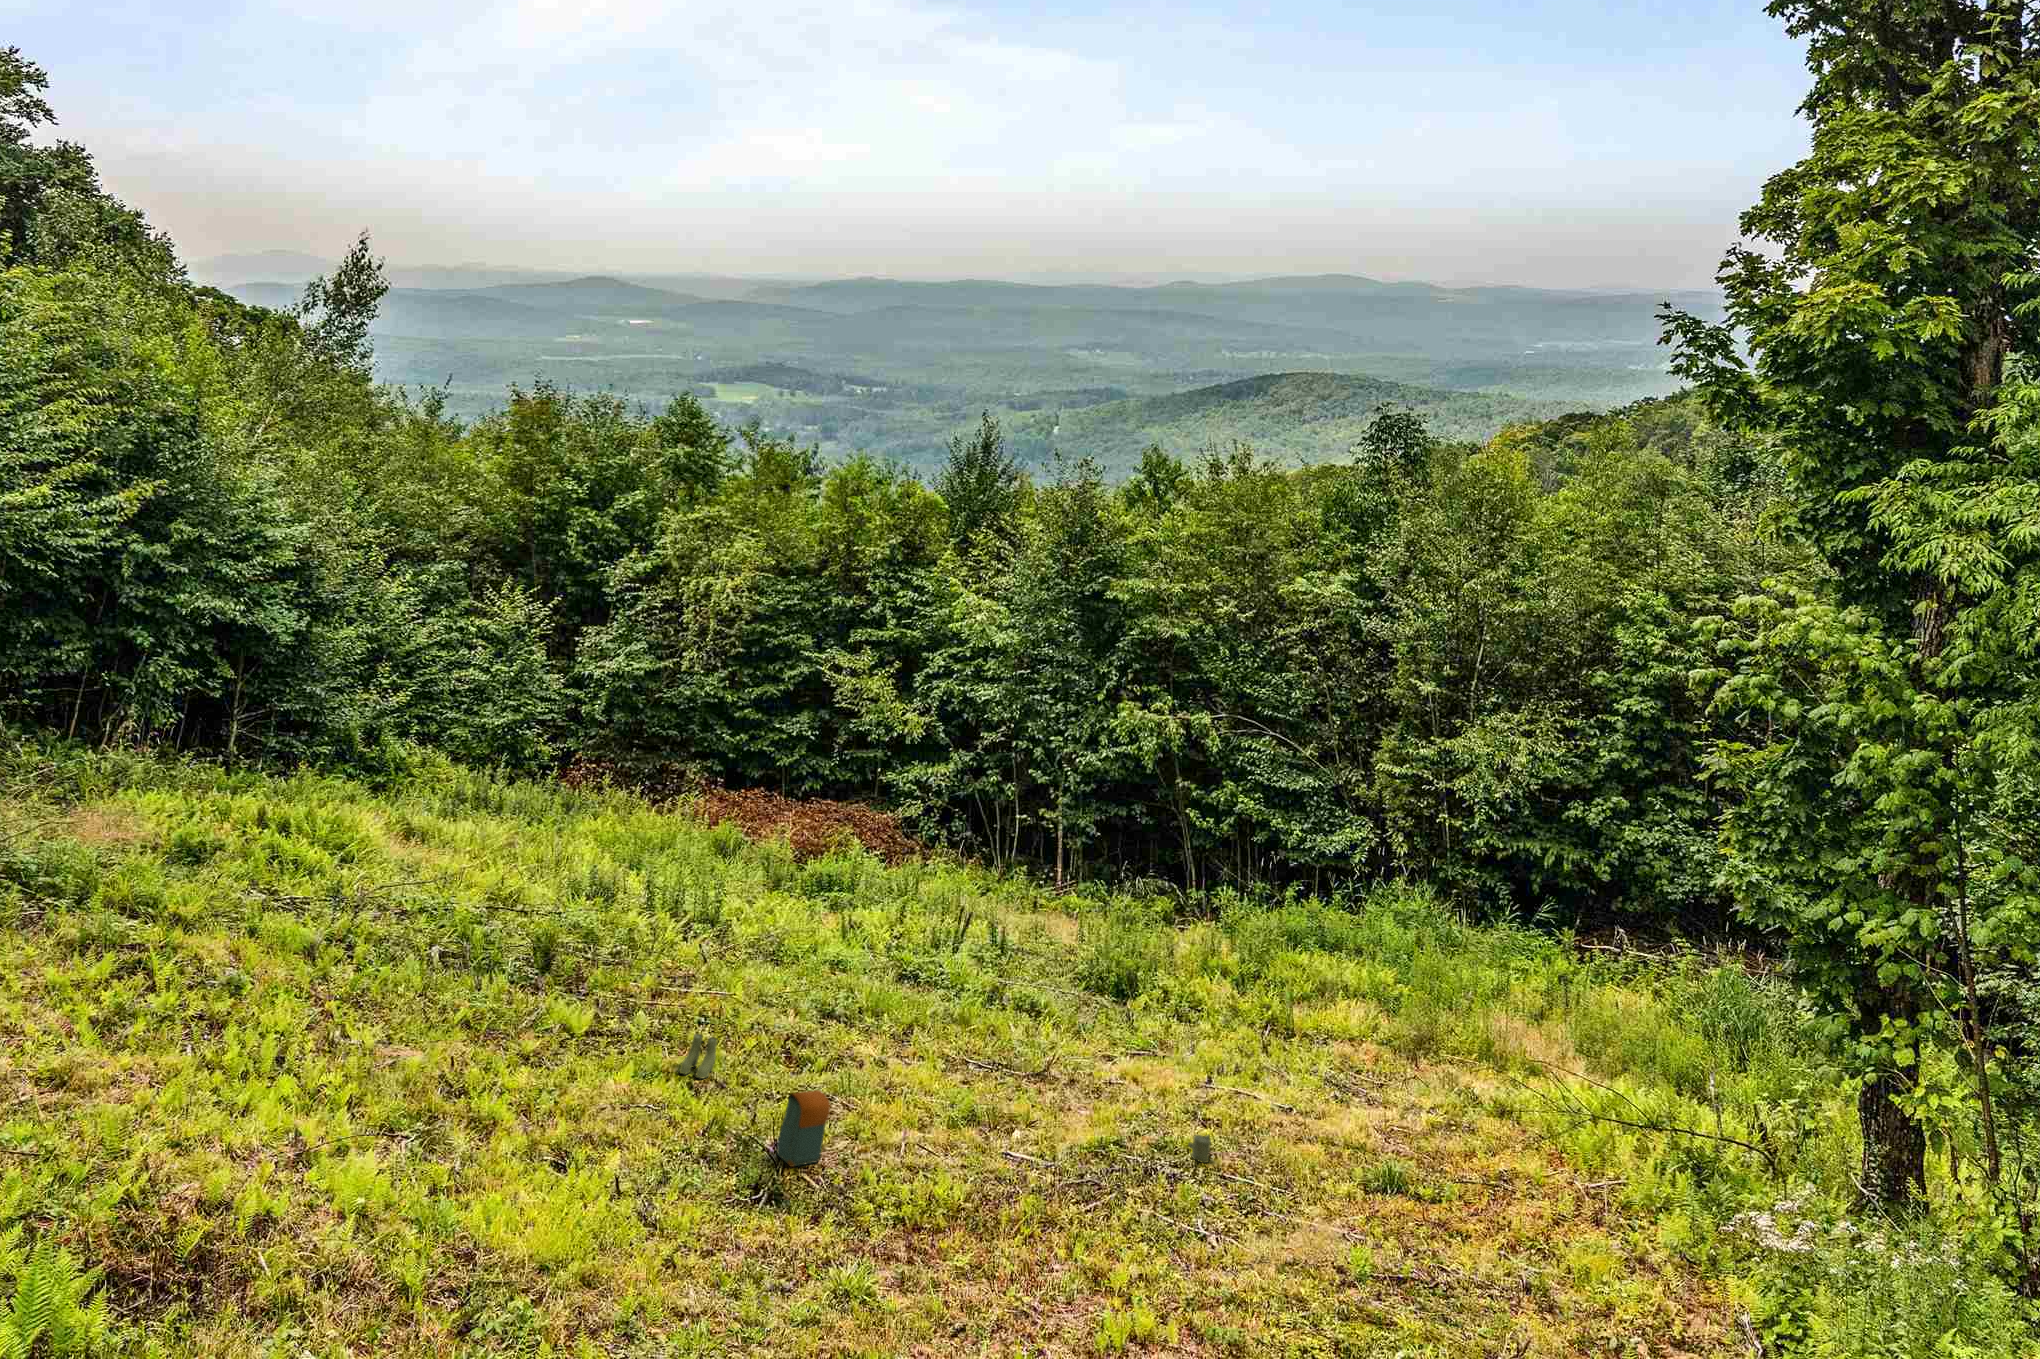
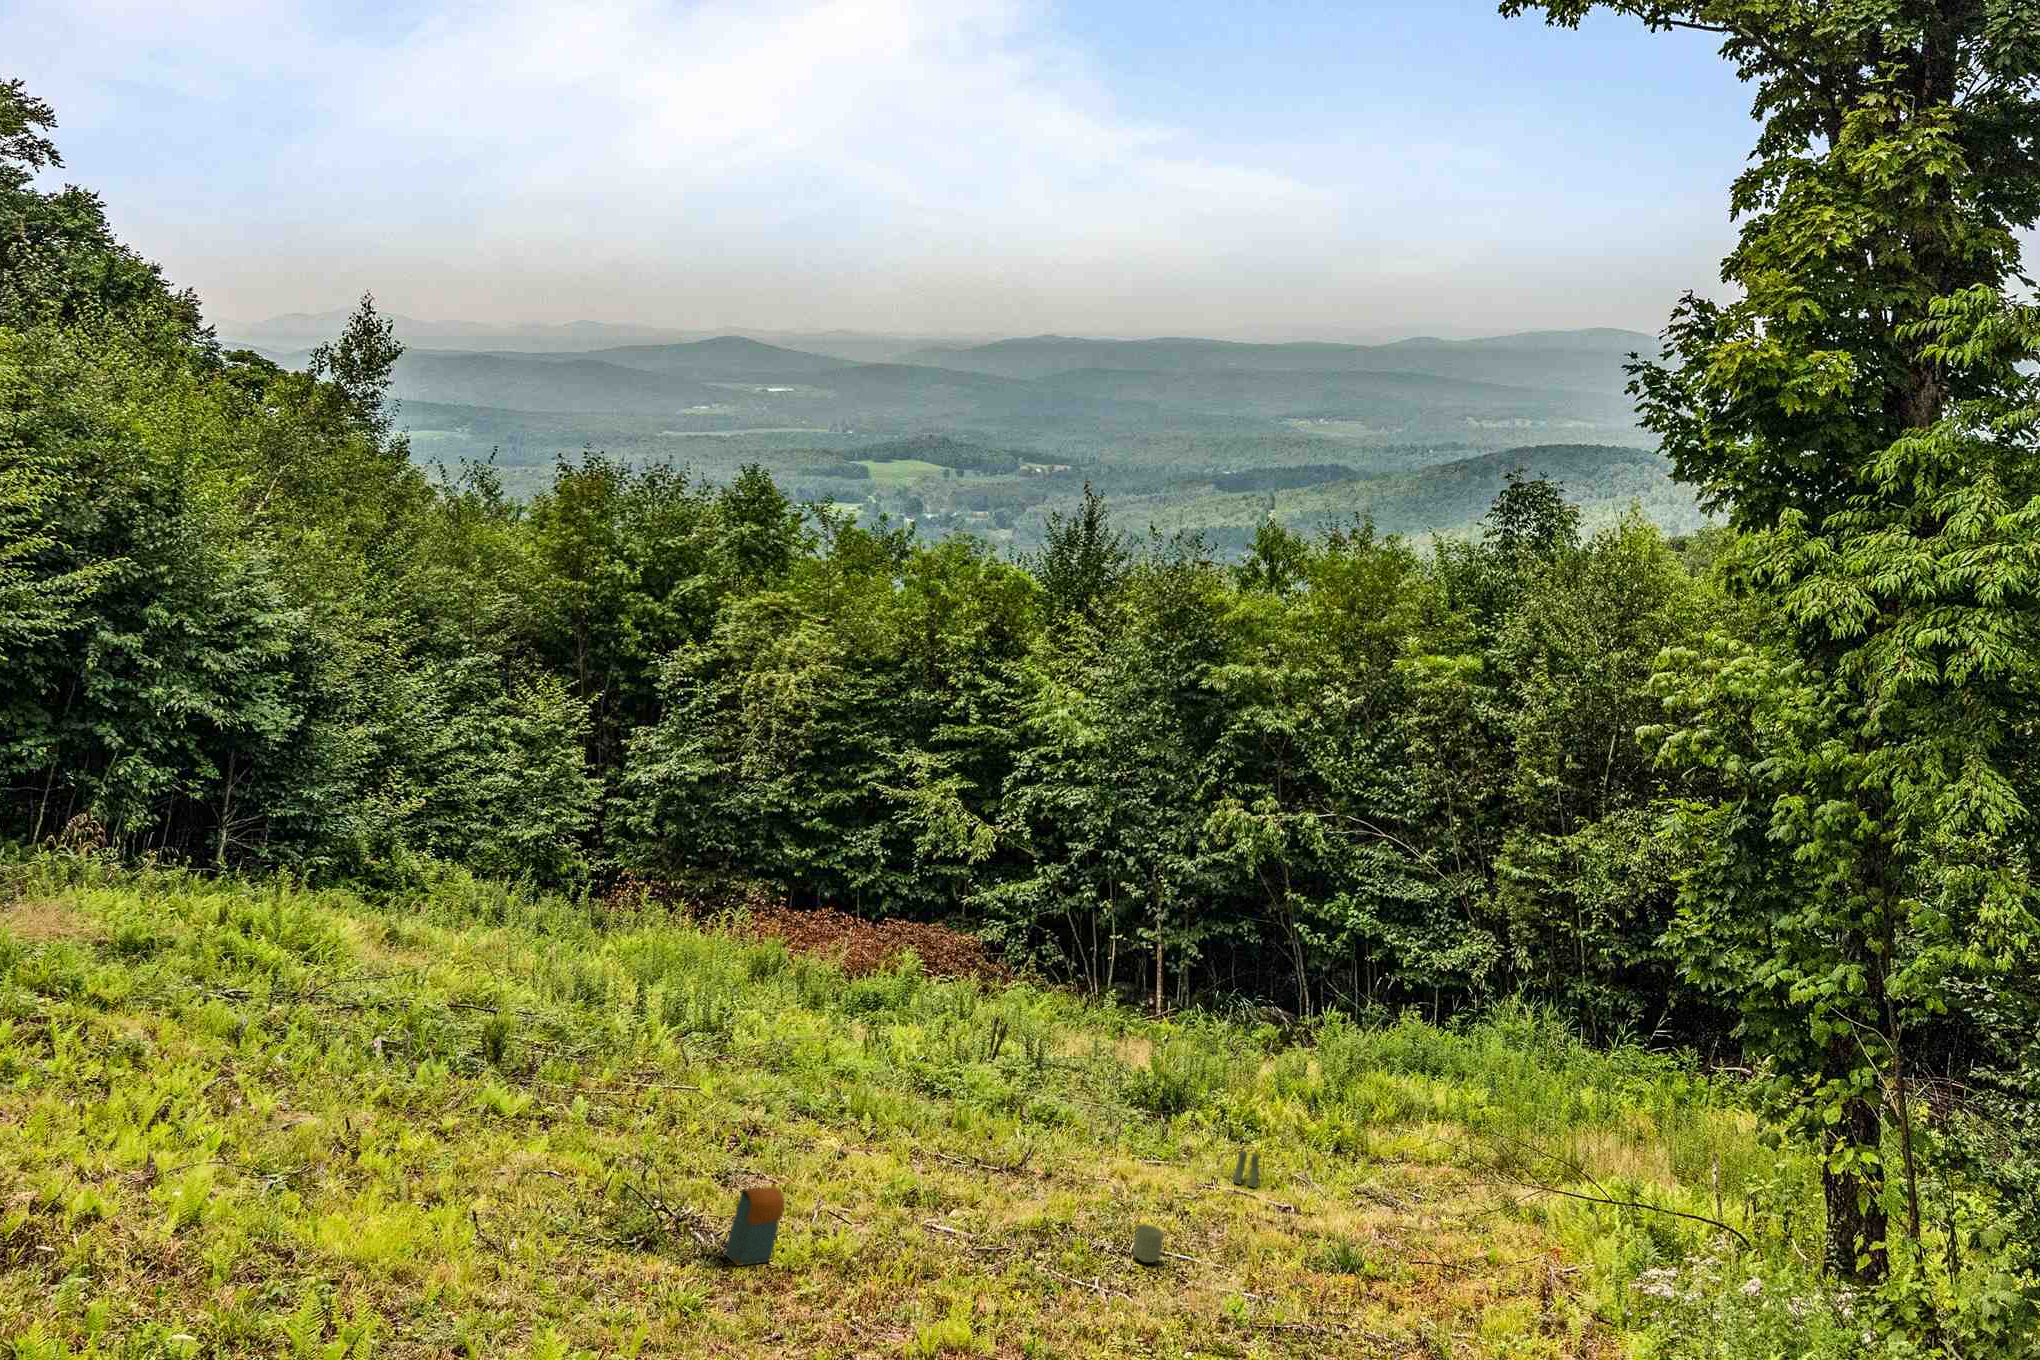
boots: present [679,1033,717,1079] -> present [1233,1151,1259,1187]
planter: none [1142,1123,1171,1161] -> present [1133,1224,1163,1263]
watering can: present [1188,1135,1211,1163] -> none [1181,1236,1209,1266]

